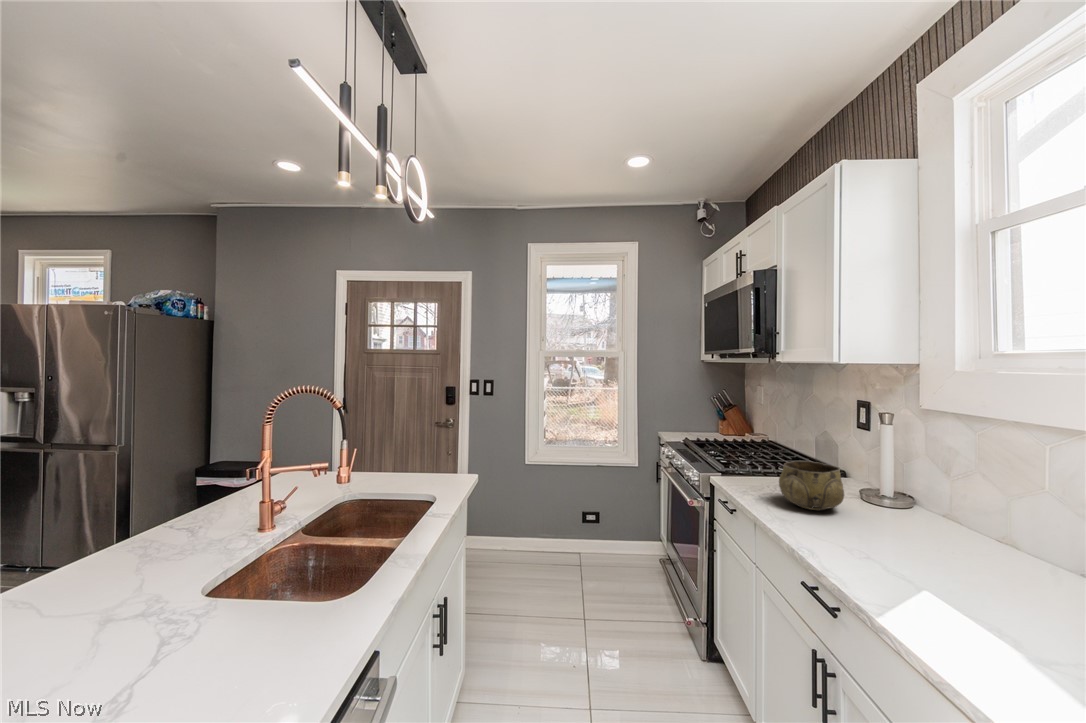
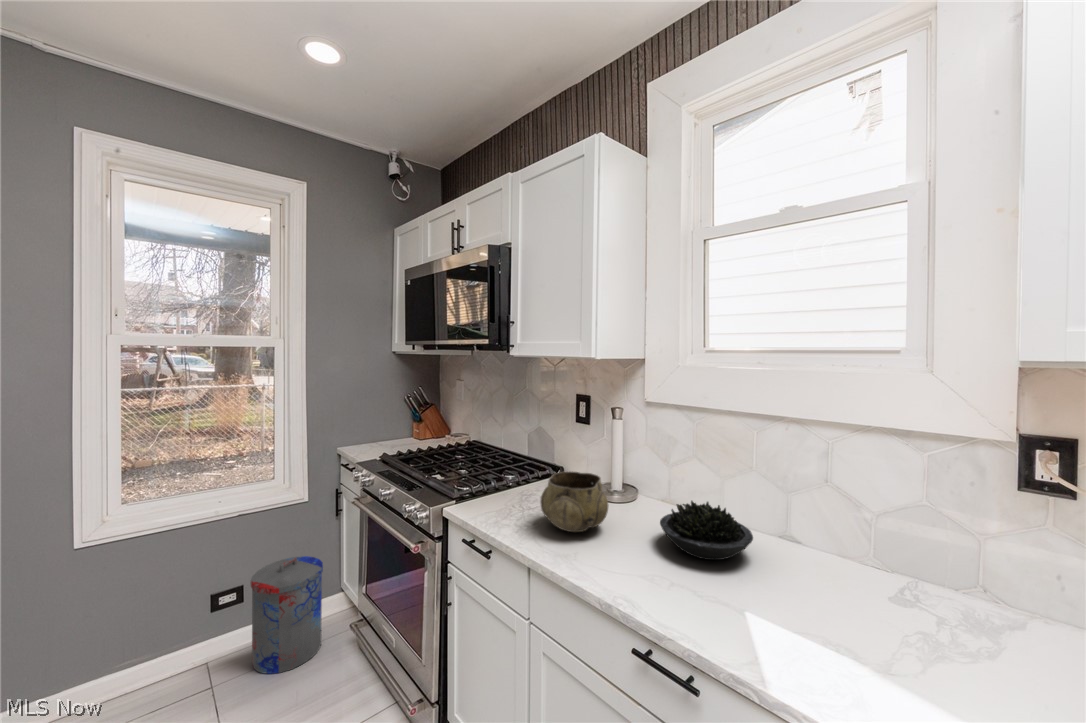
succulent plant: none [887,501,1005,560] -> present [660,501,753,560]
trash can: none [602,503,645,576] -> present [251,556,323,674]

